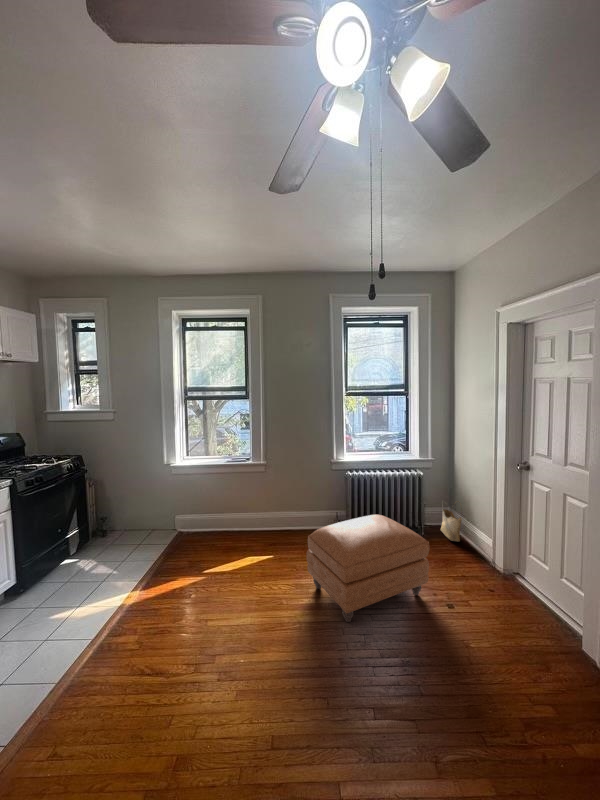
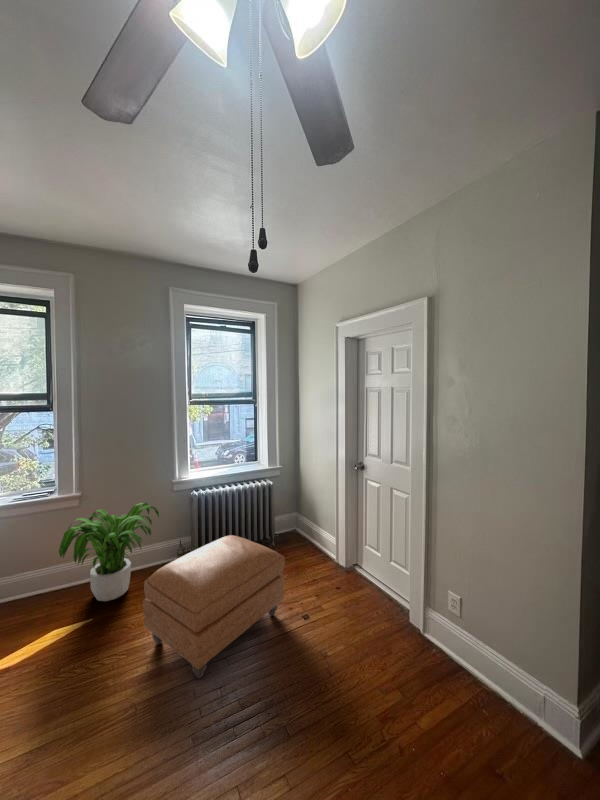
potted plant: none [252,477,321,548] -> present [59,503,159,601]
woven basket: present [441,509,462,541] -> none [288,505,307,545]

